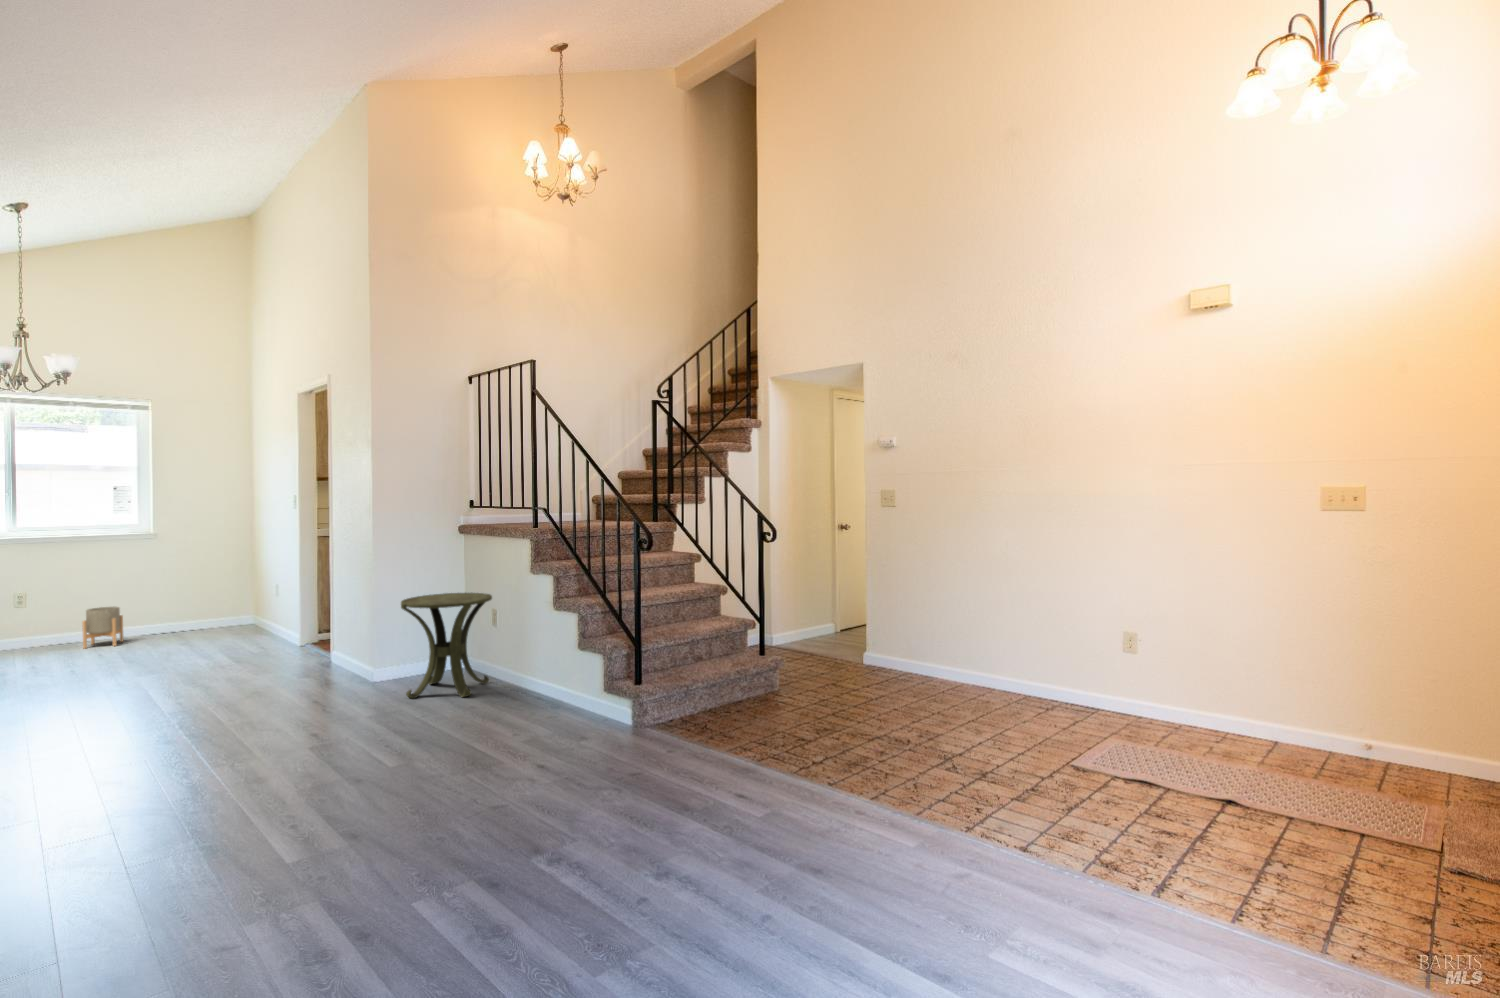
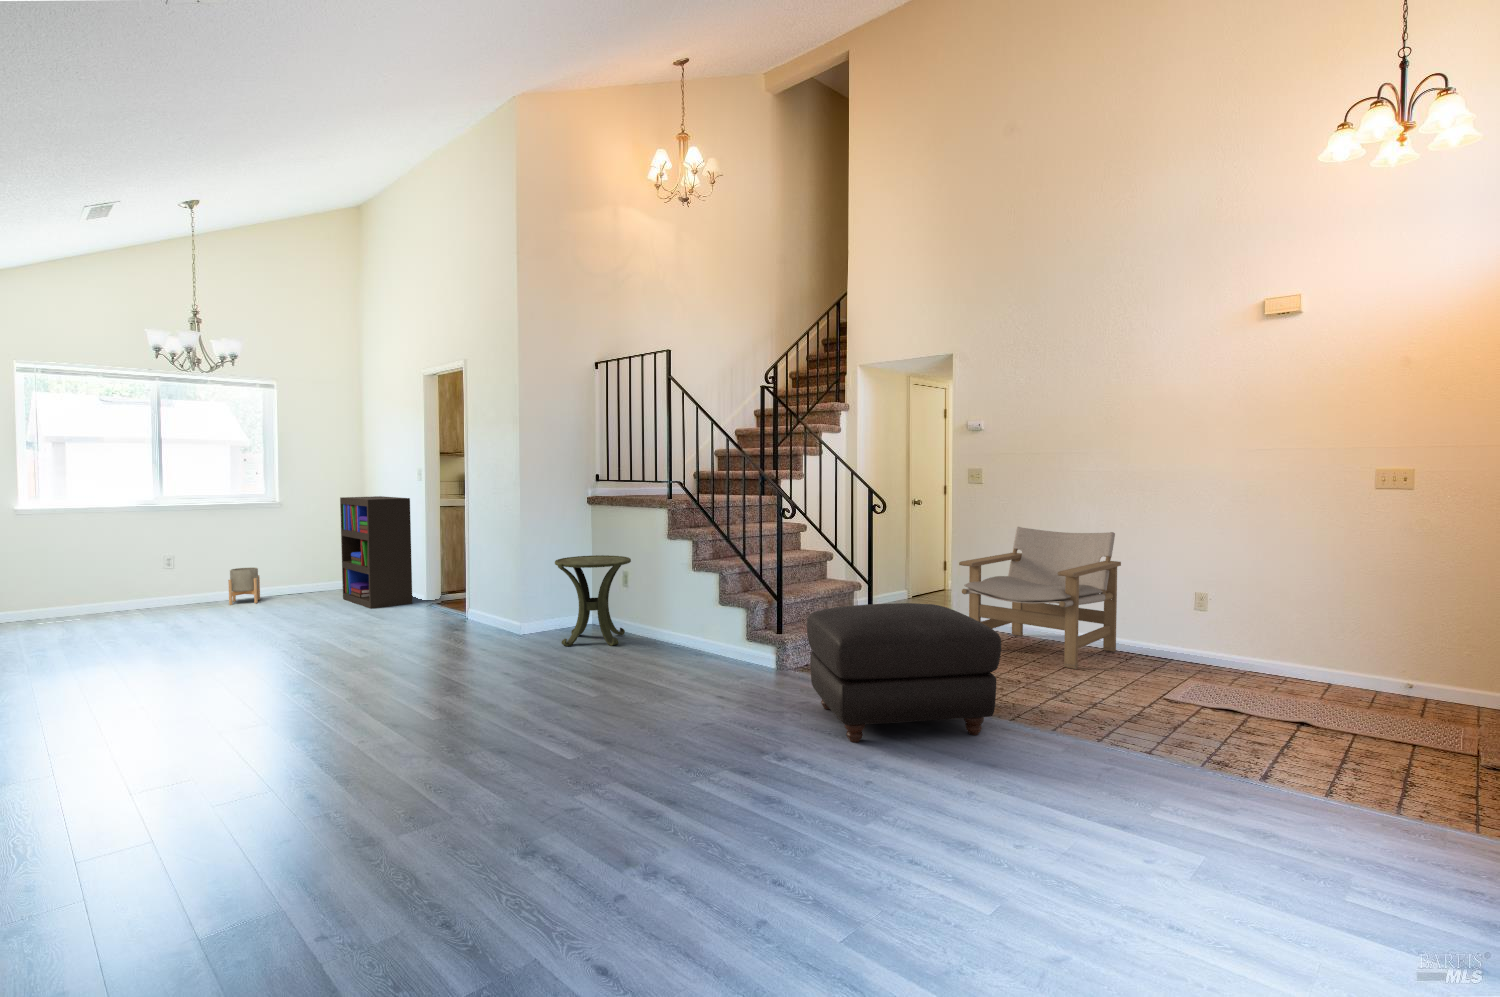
bookshelf: none [212,527,286,652] -> present [340,496,412,609]
lounge chair: none [855,556,1042,725] -> present [959,527,1121,669]
ottoman: none [630,655,843,835] -> present [807,603,1001,743]

